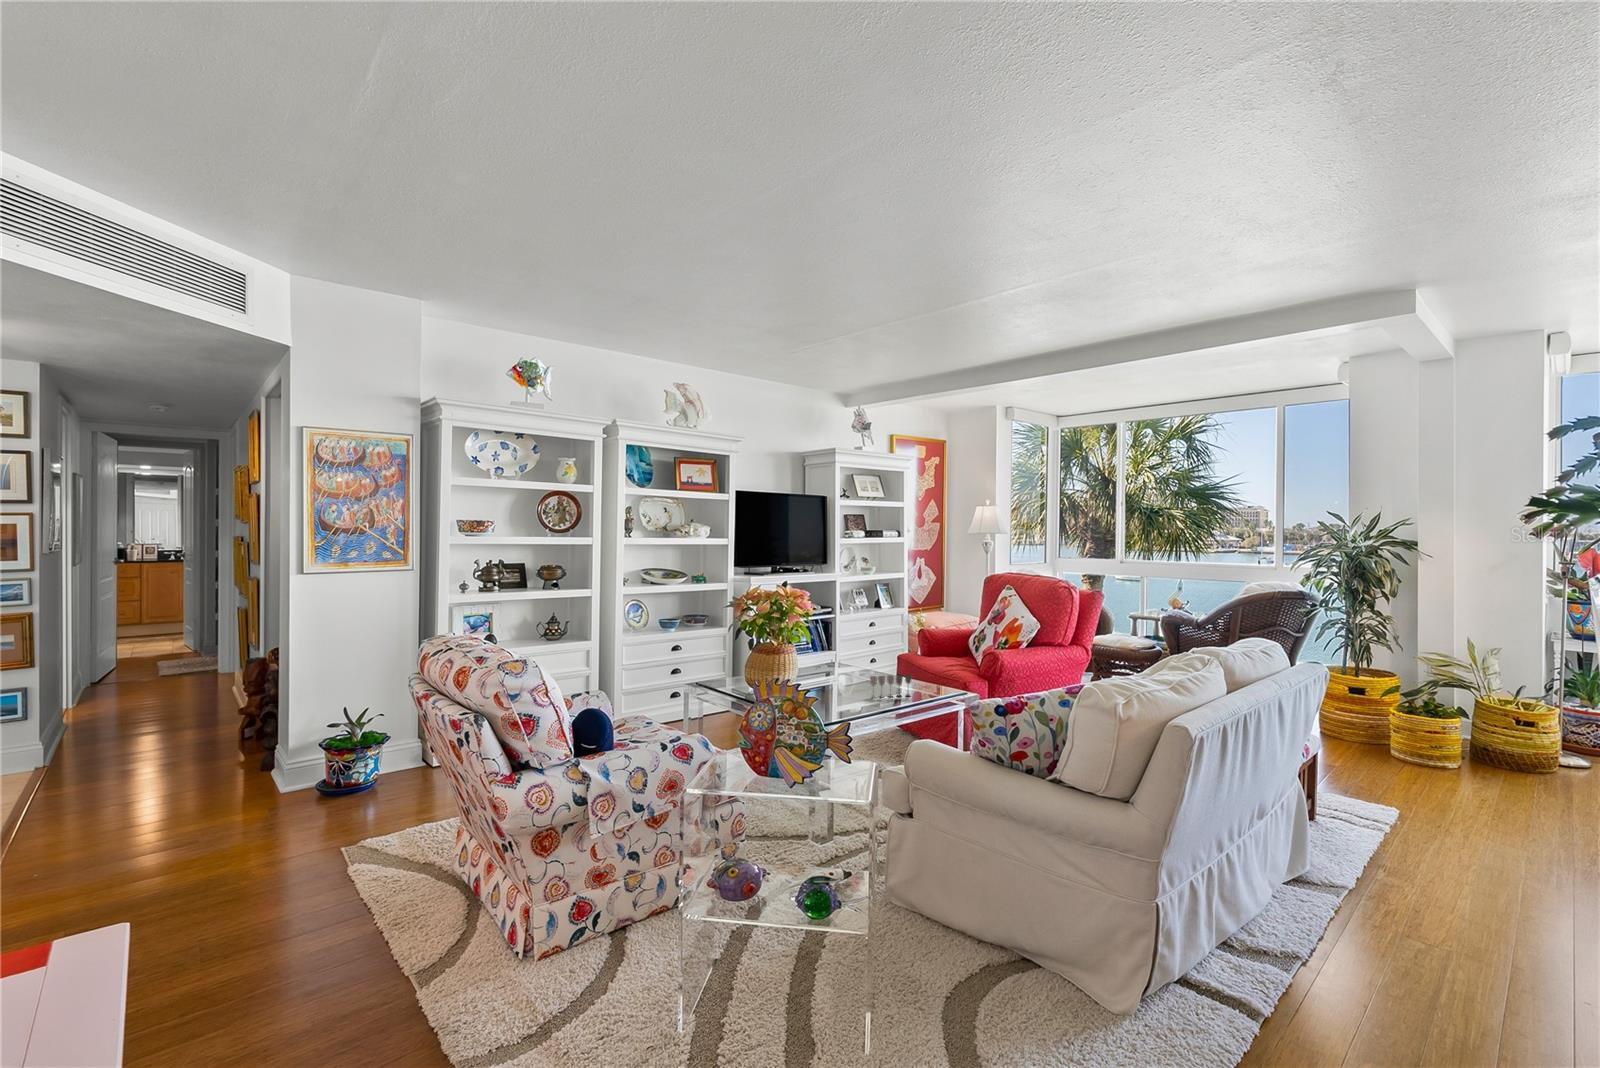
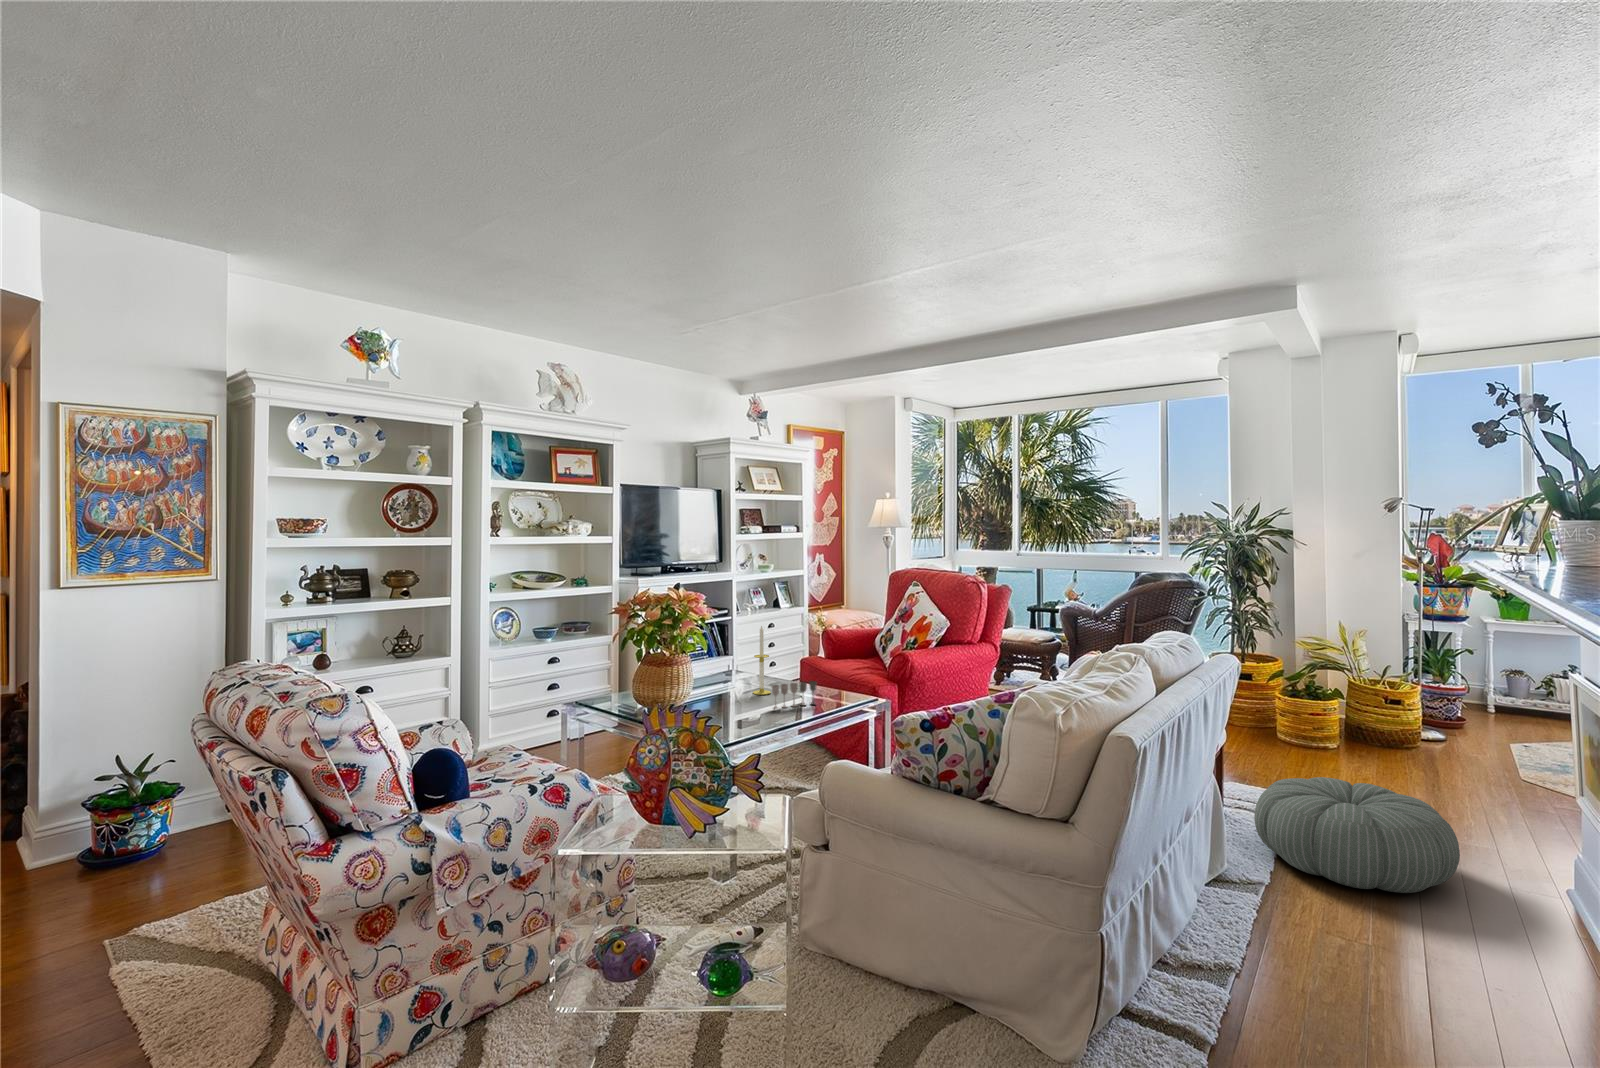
candle: none [853,622,870,685] -> present [753,626,771,695]
pouf: none [1342,789,1558,904] -> present [1254,777,1460,893]

